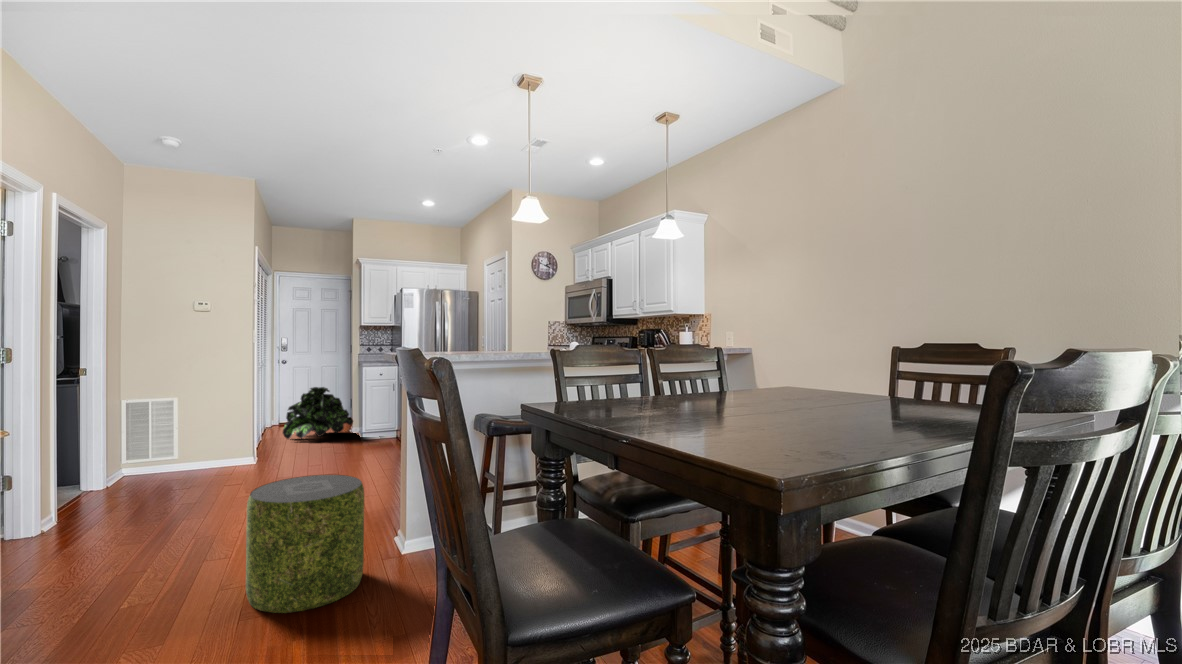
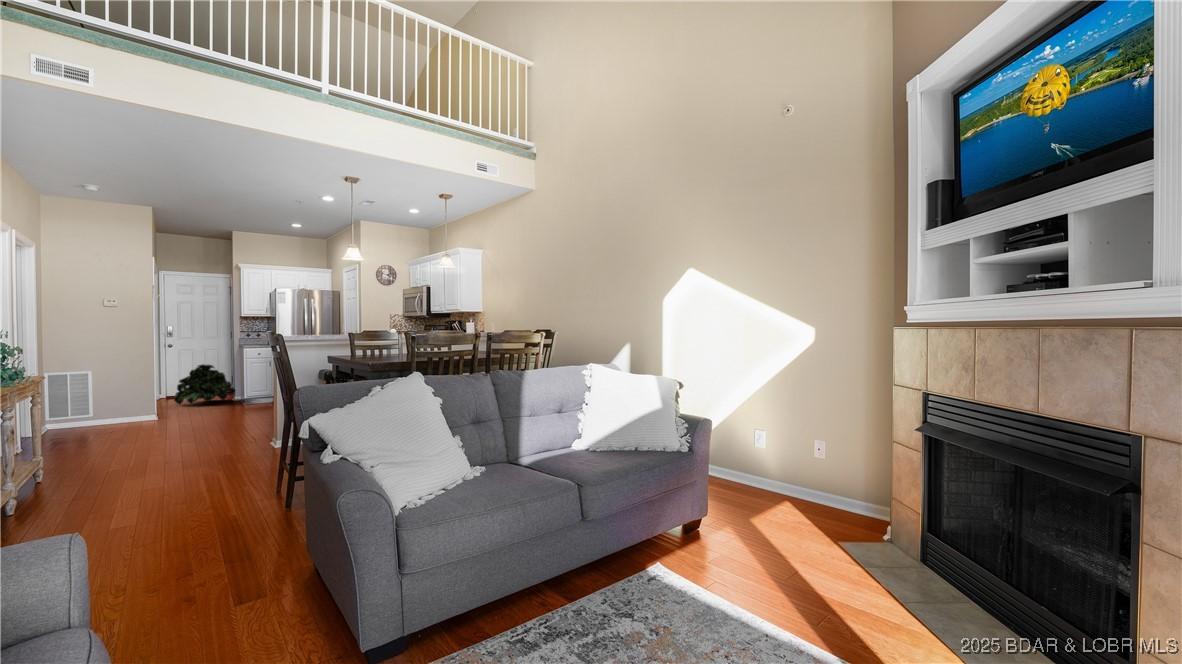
pouf: present [246,475,364,613] -> none [181,405,251,470]

